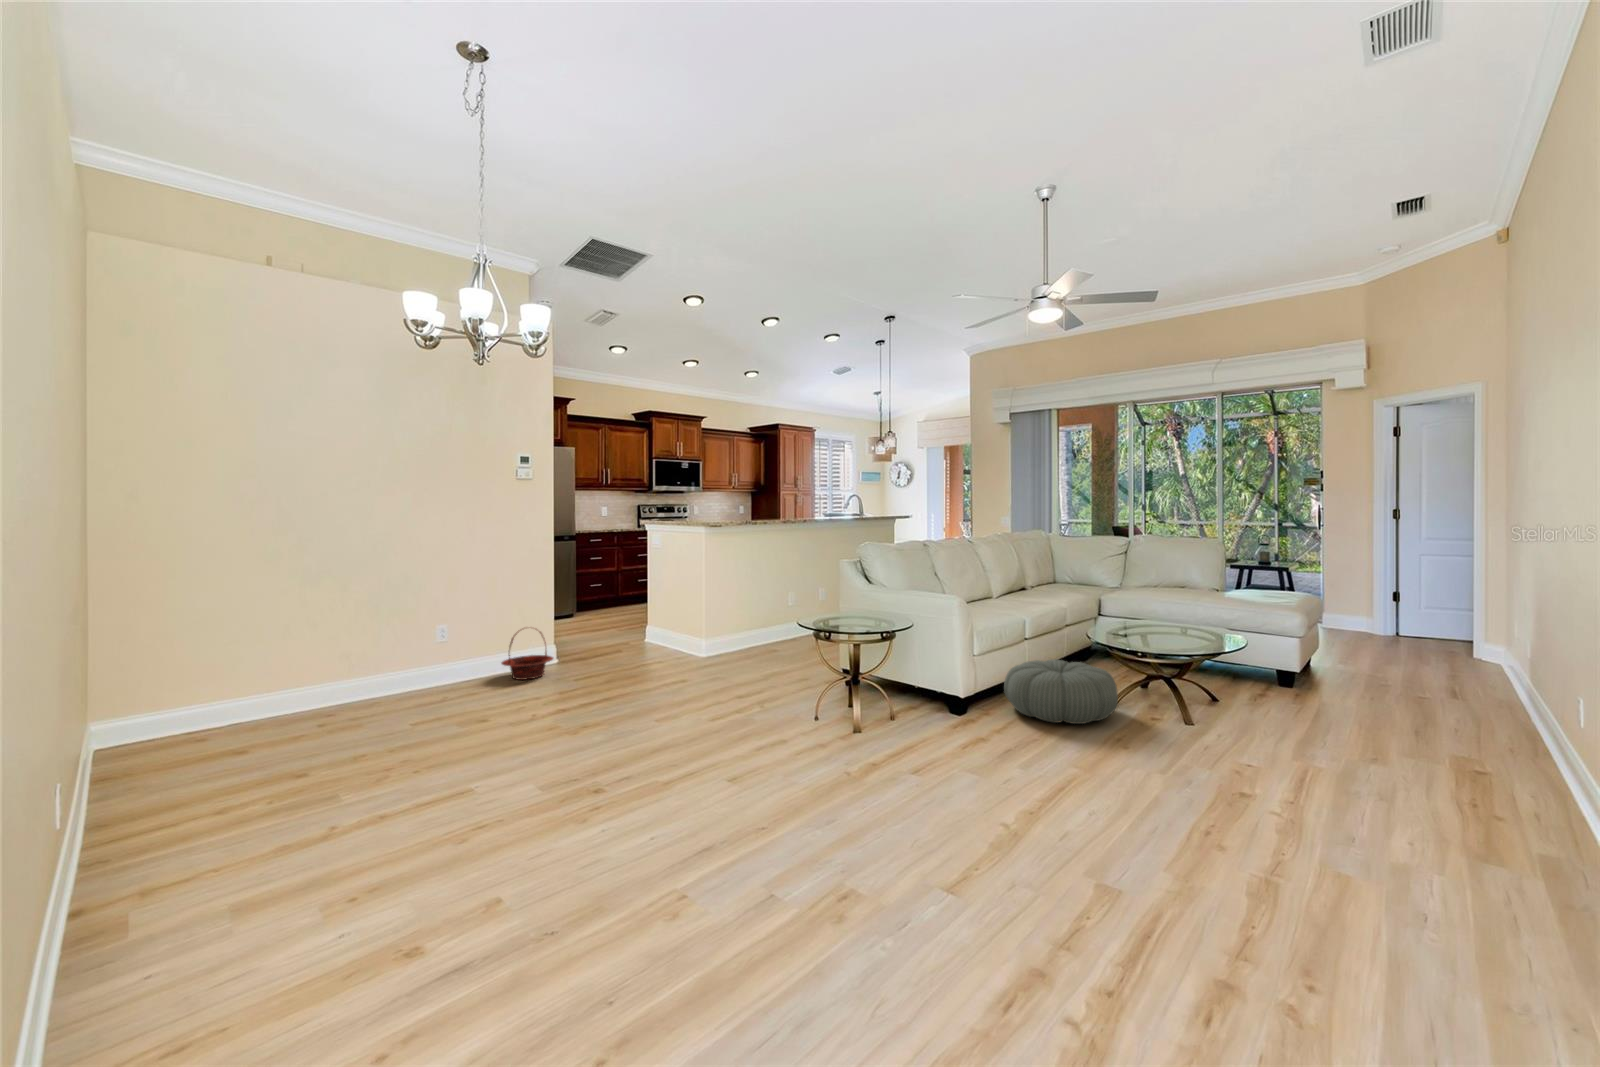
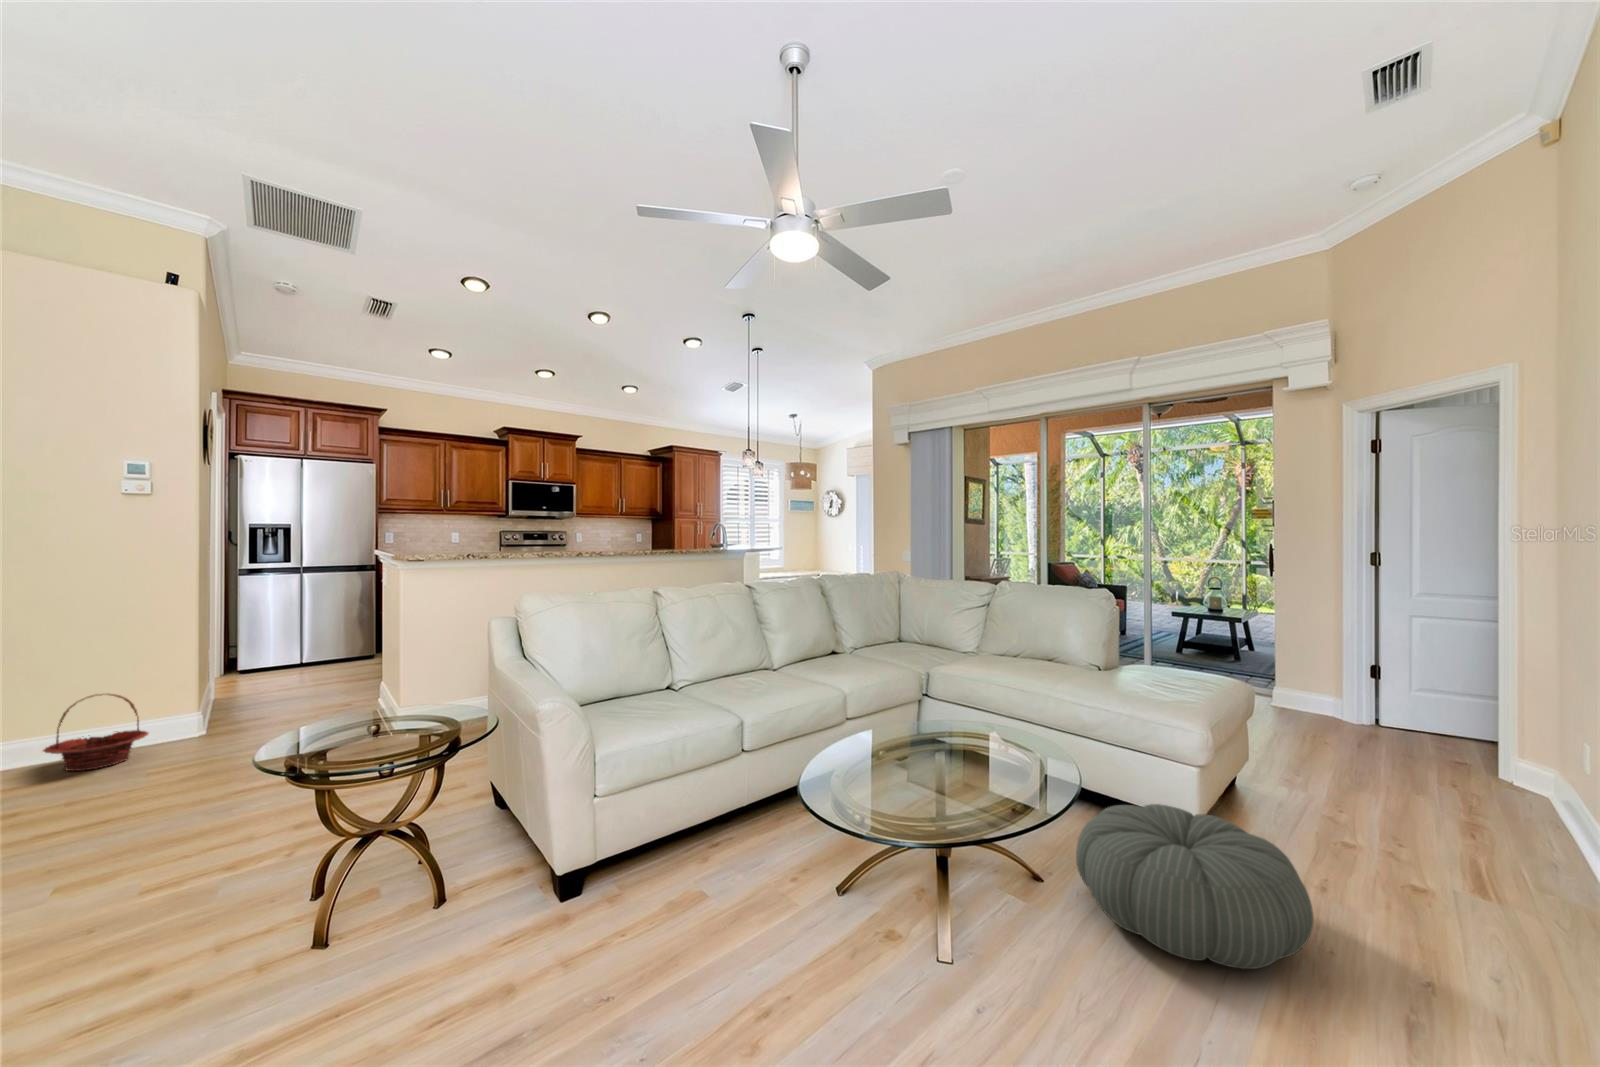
pouf: present [1004,660,1118,724] -> present [1076,804,1313,969]

